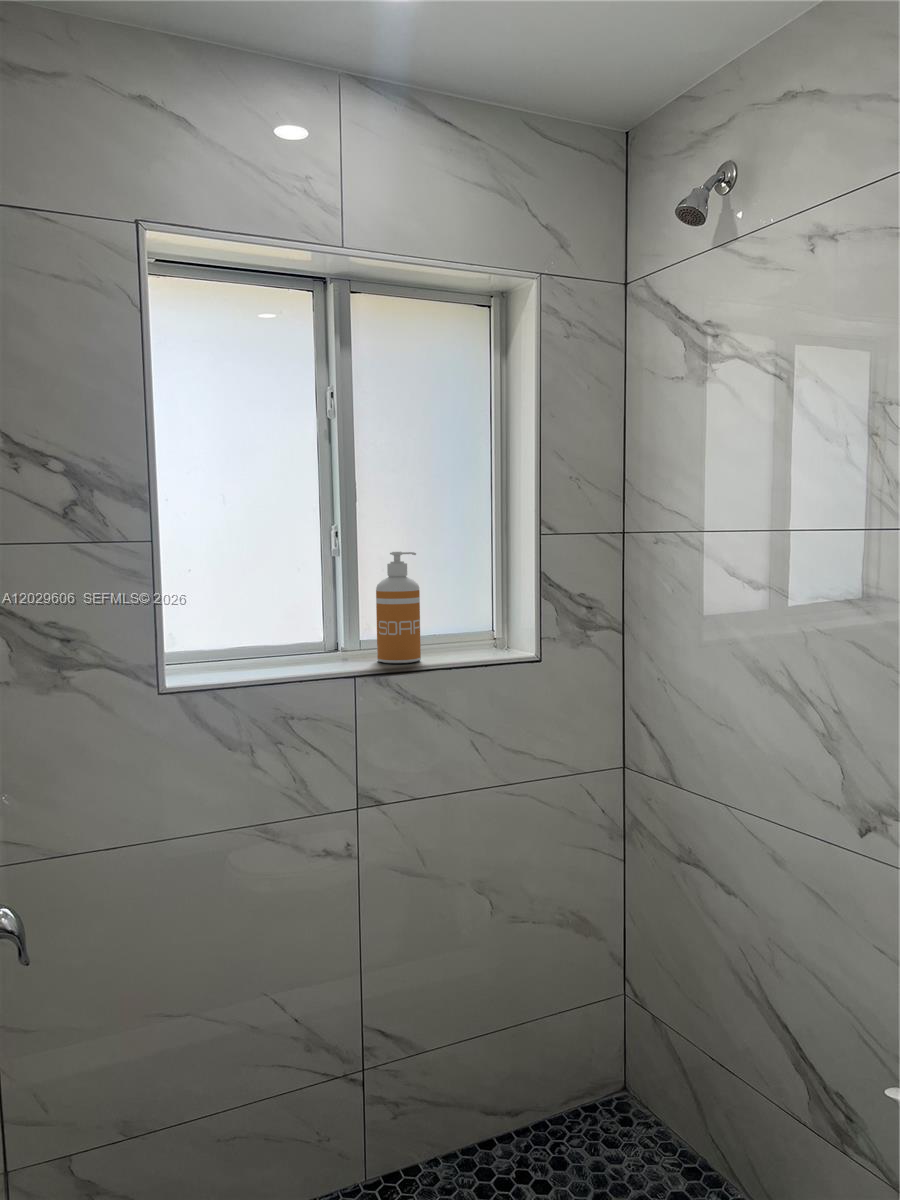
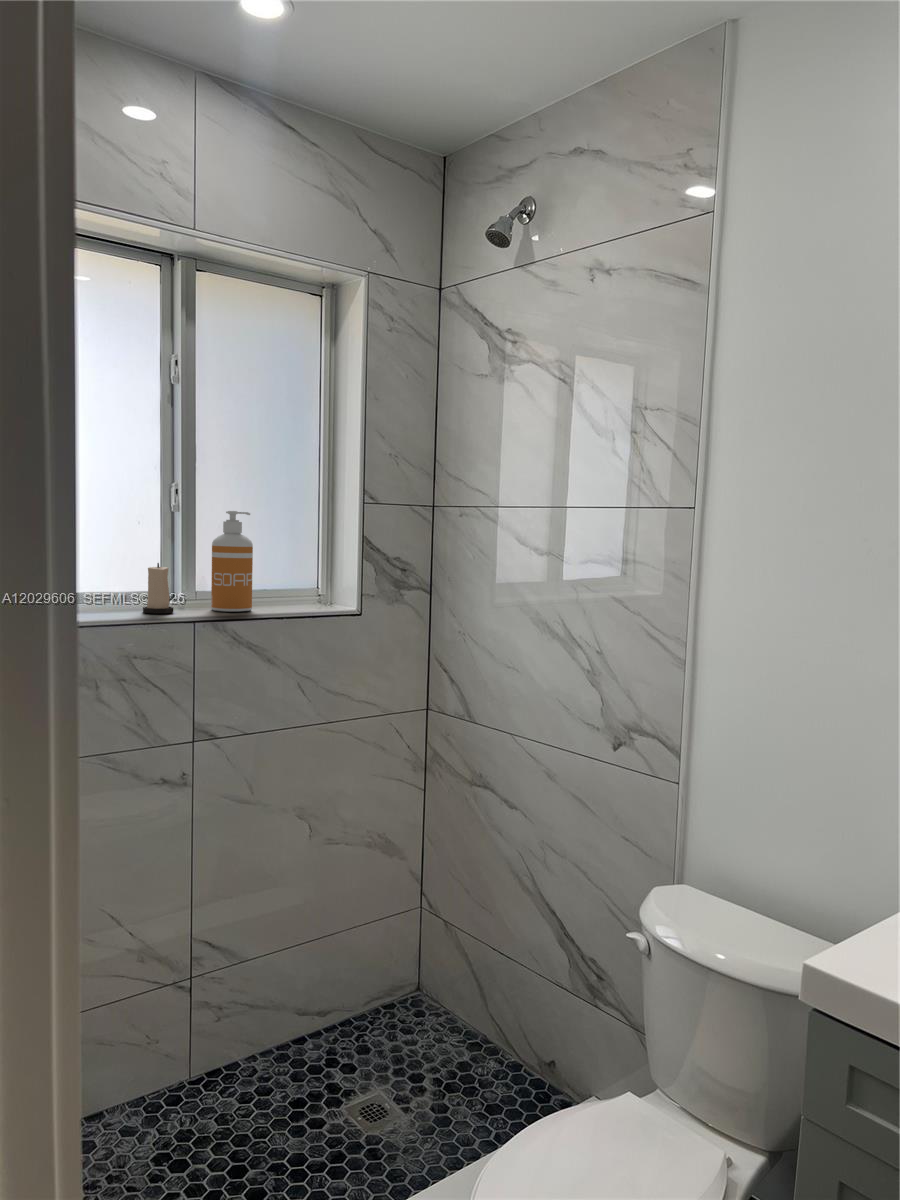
candle: none [305,612,336,668] -> present [143,563,173,613]

